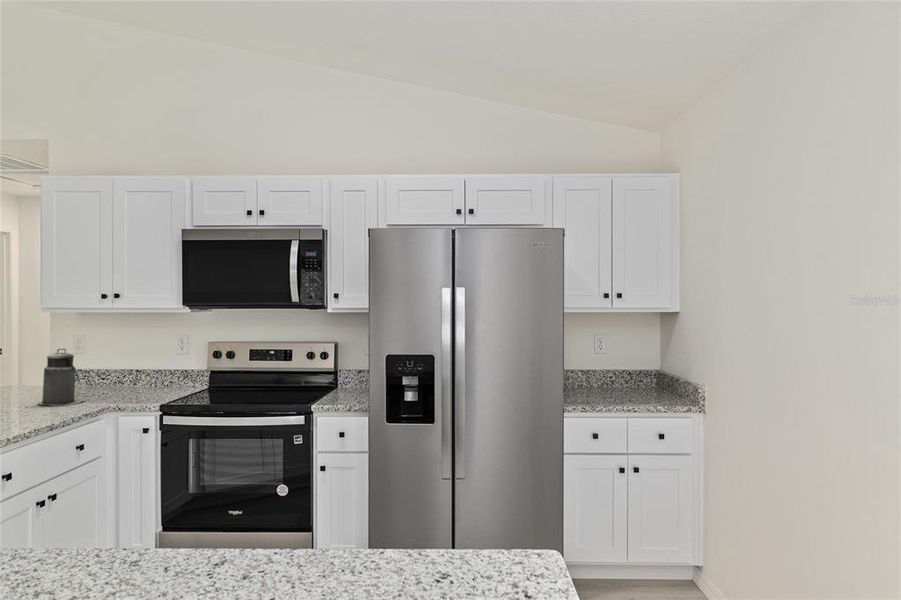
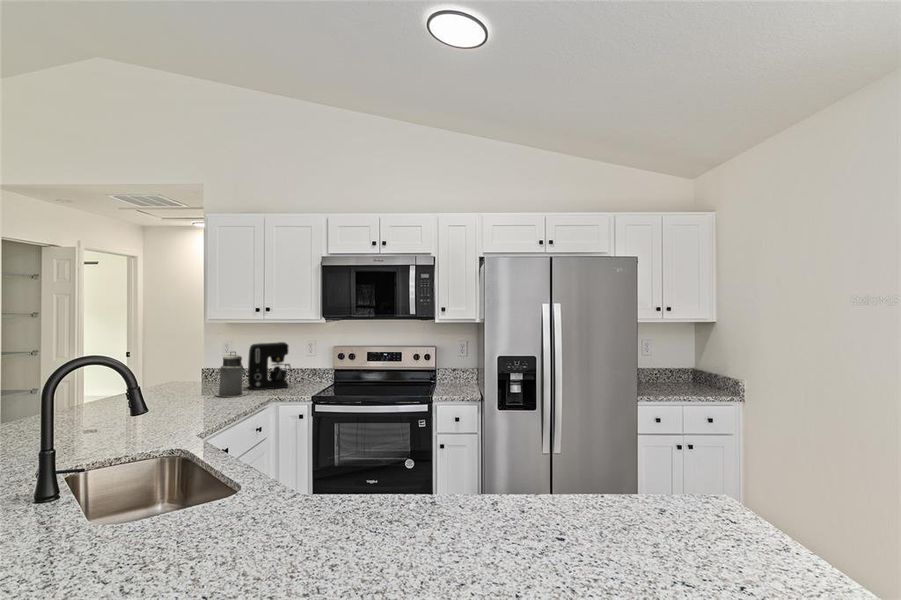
coffee maker: none [91,337,151,396] -> present [248,342,291,390]

